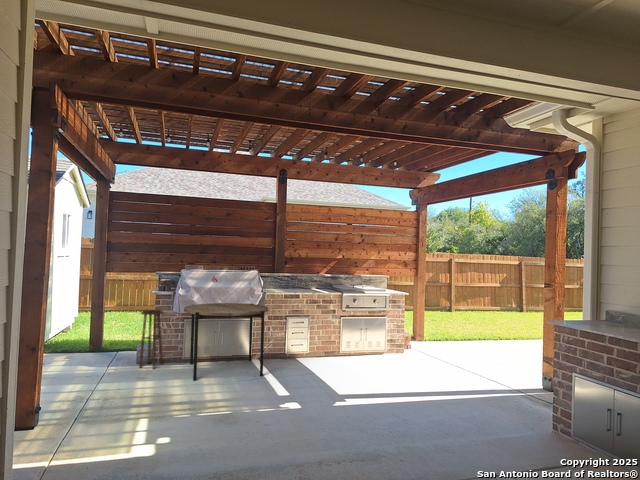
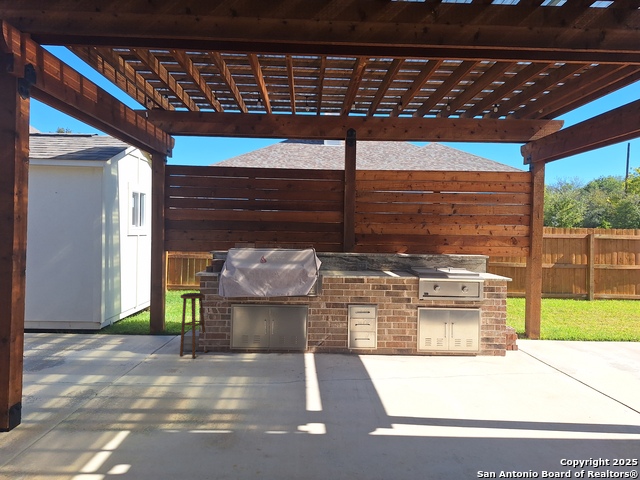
dining table: present [184,303,268,381] -> none [218,287,316,378]

